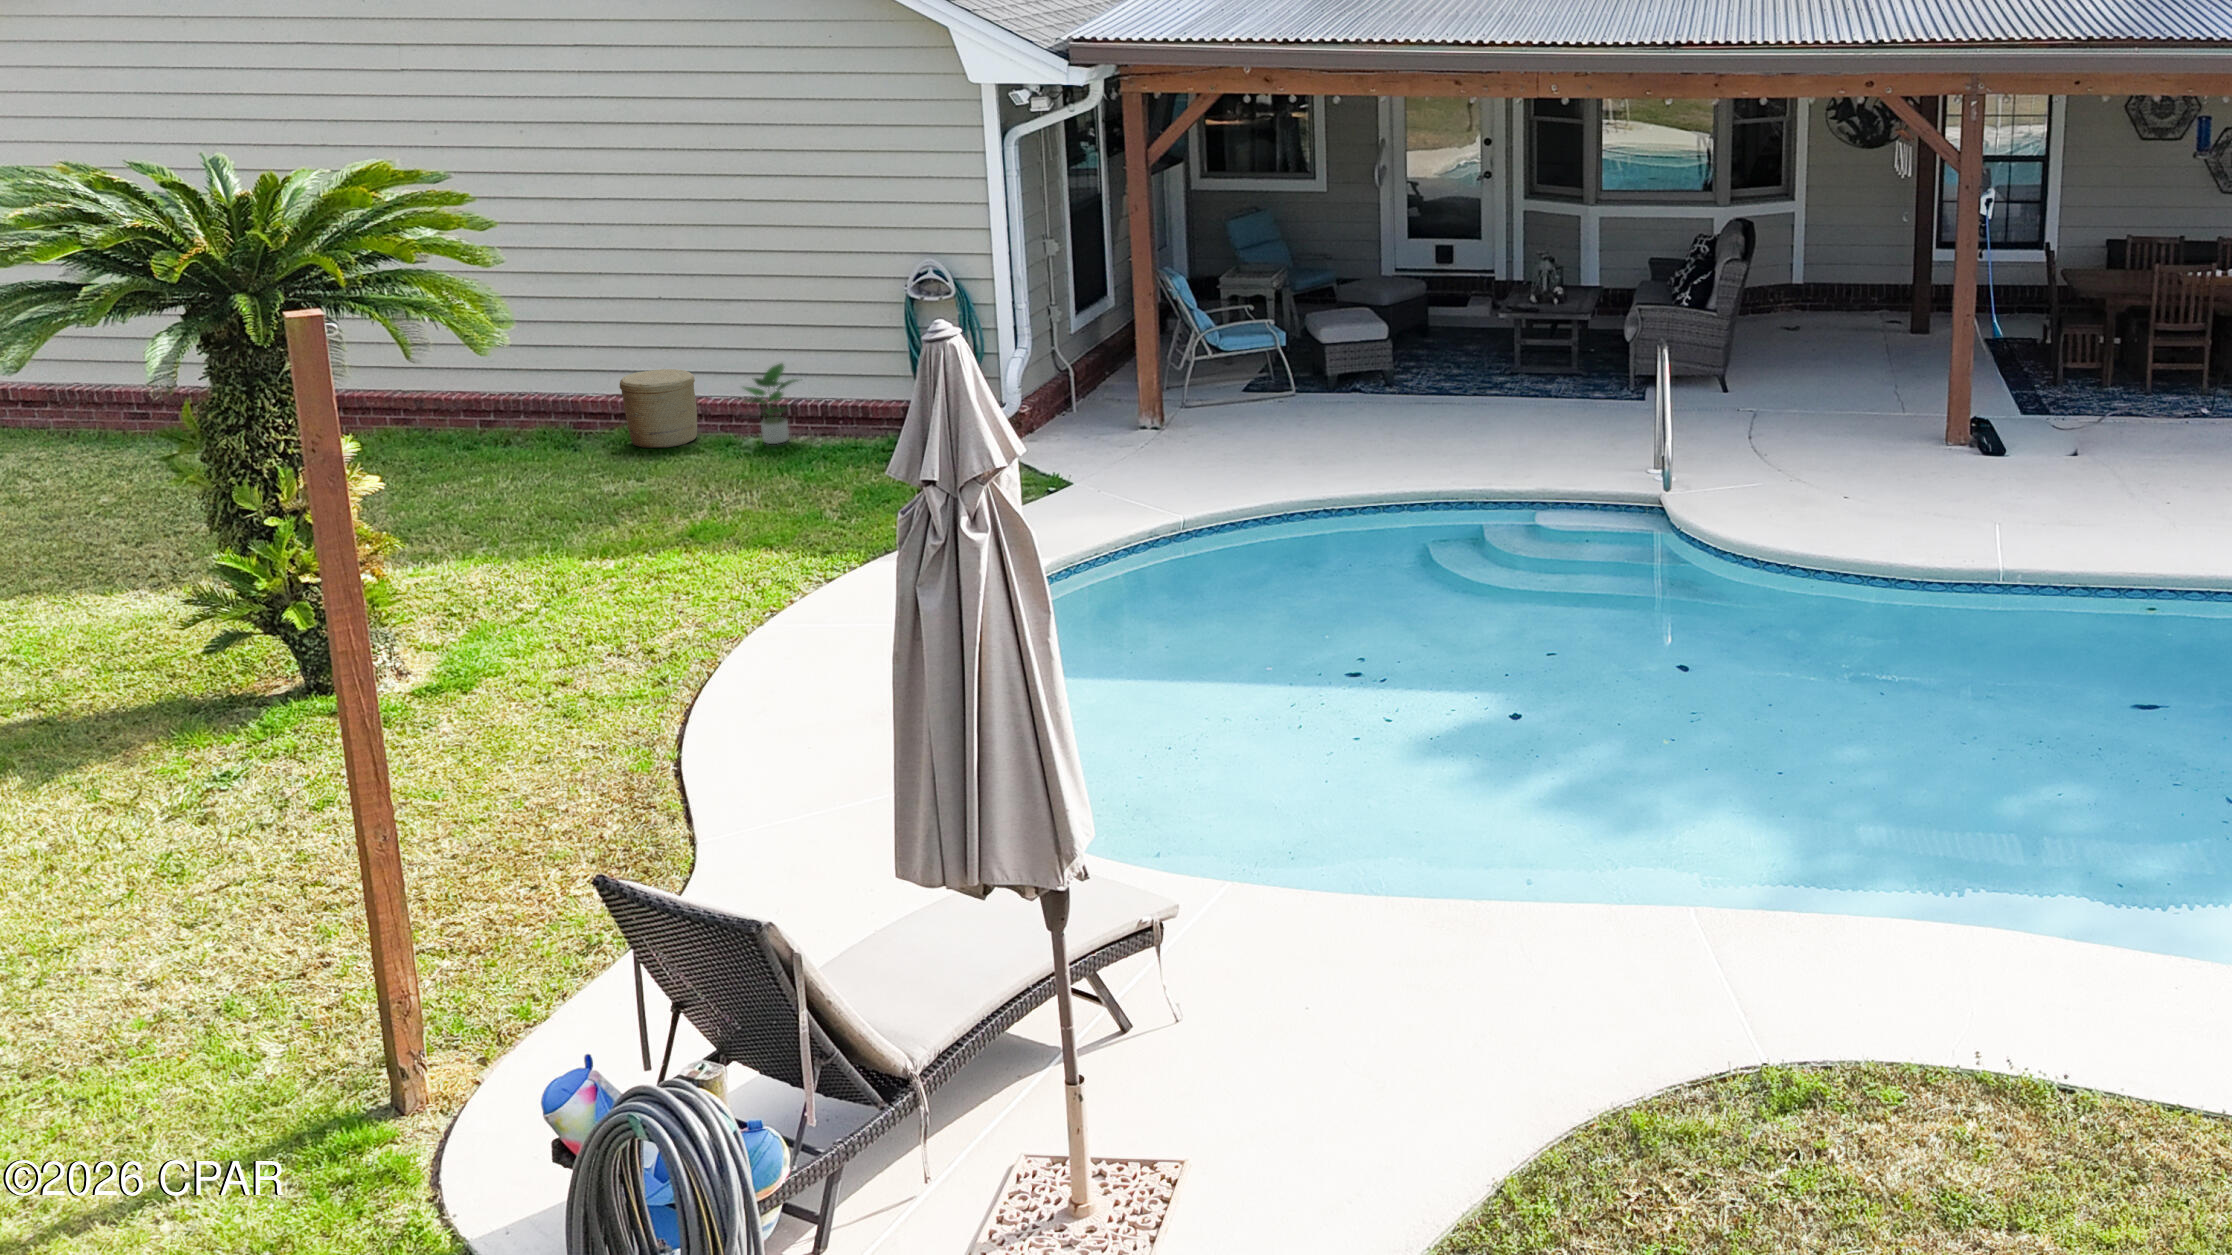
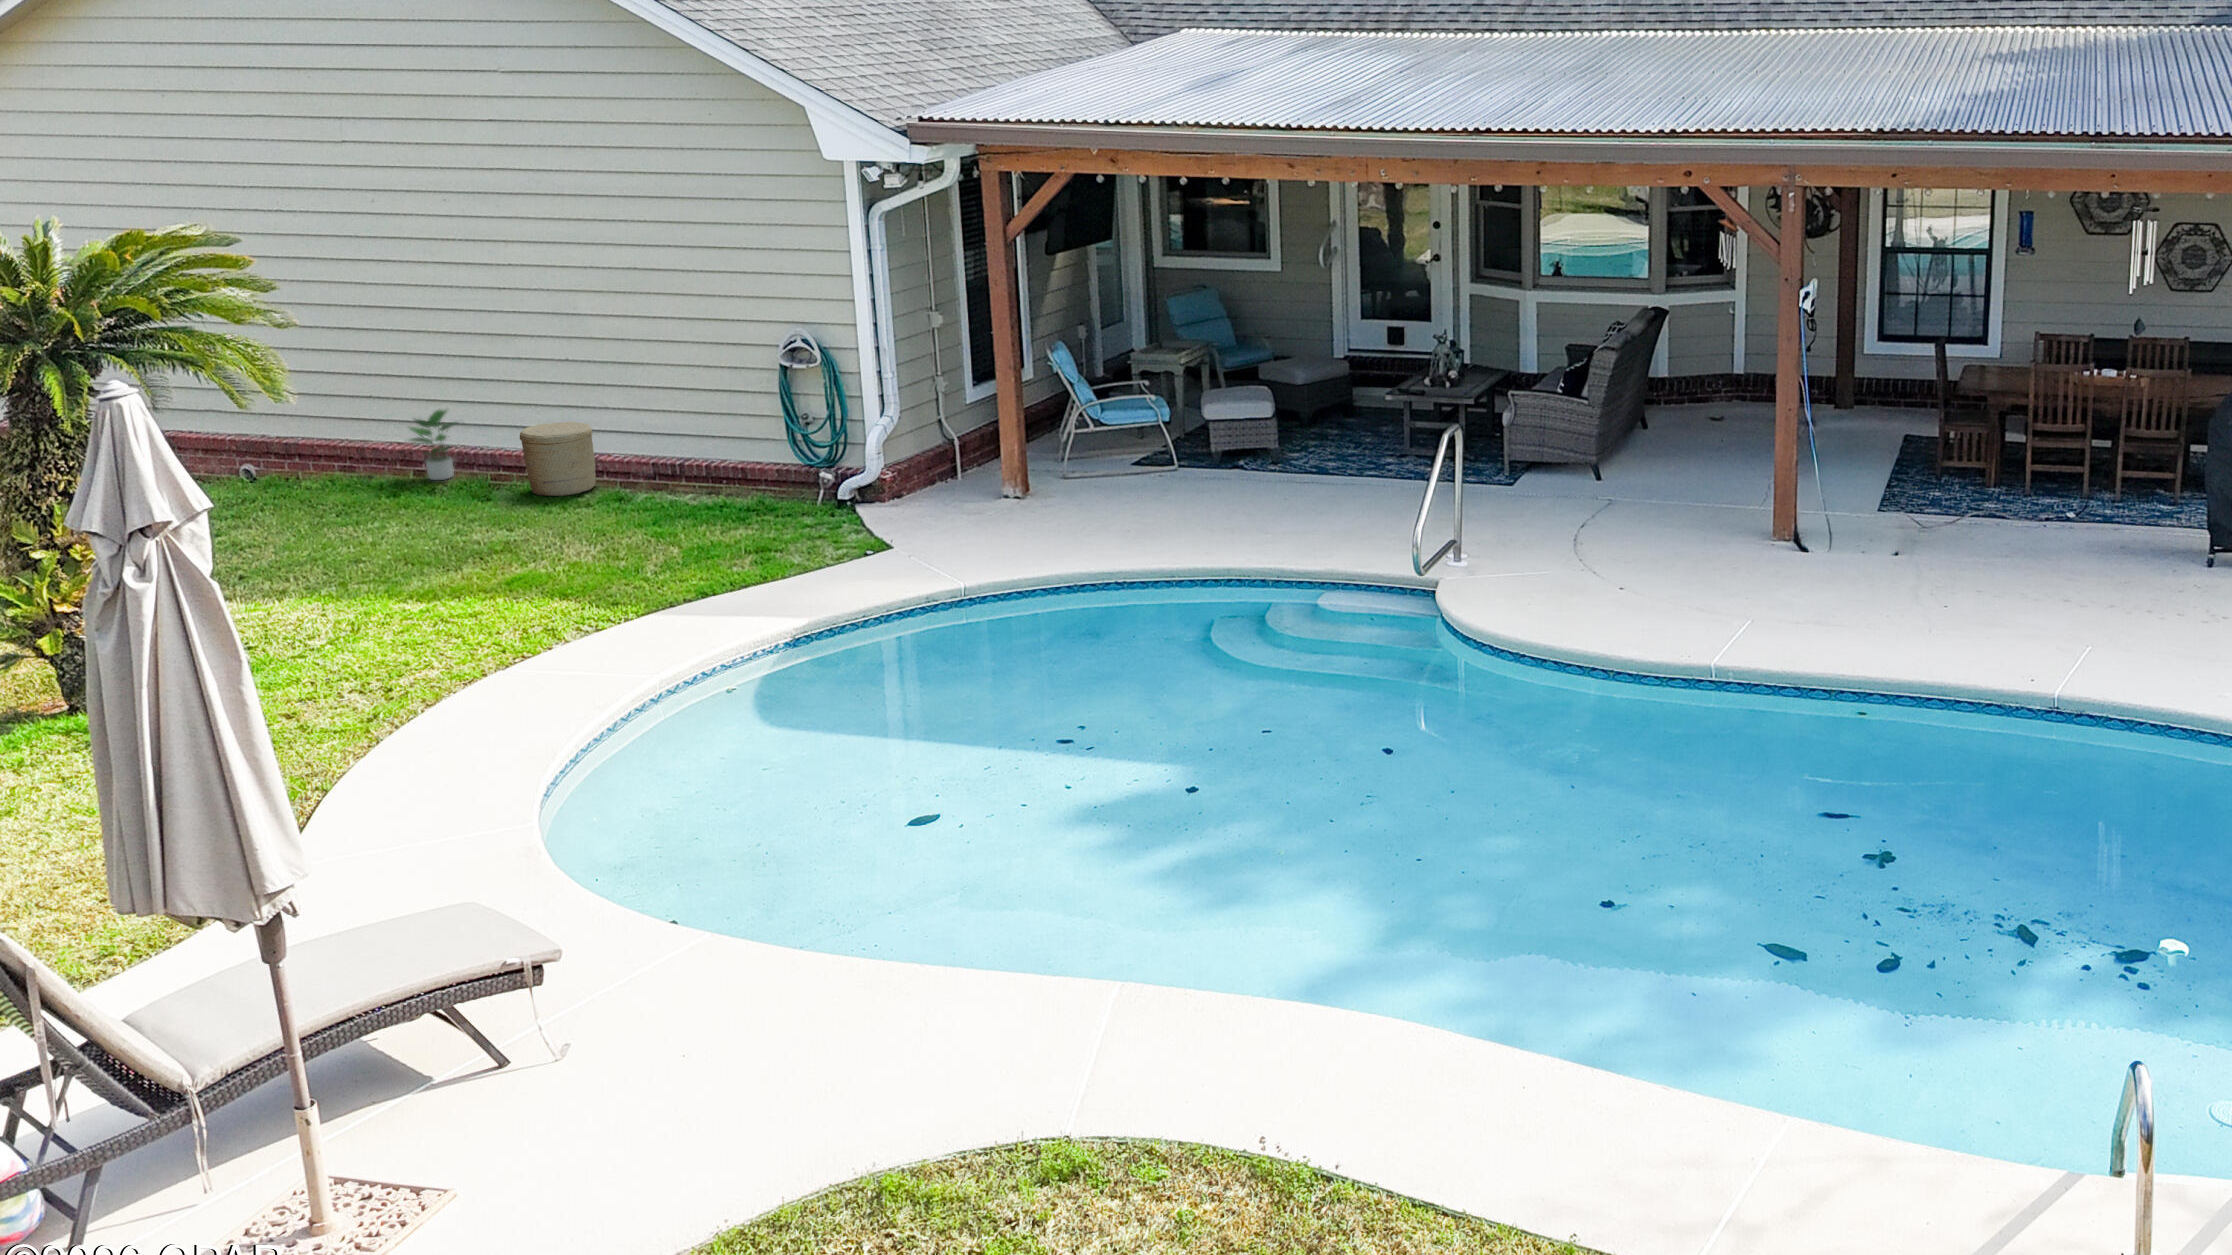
potted plant: present [744,363,798,444] -> present [407,410,456,480]

